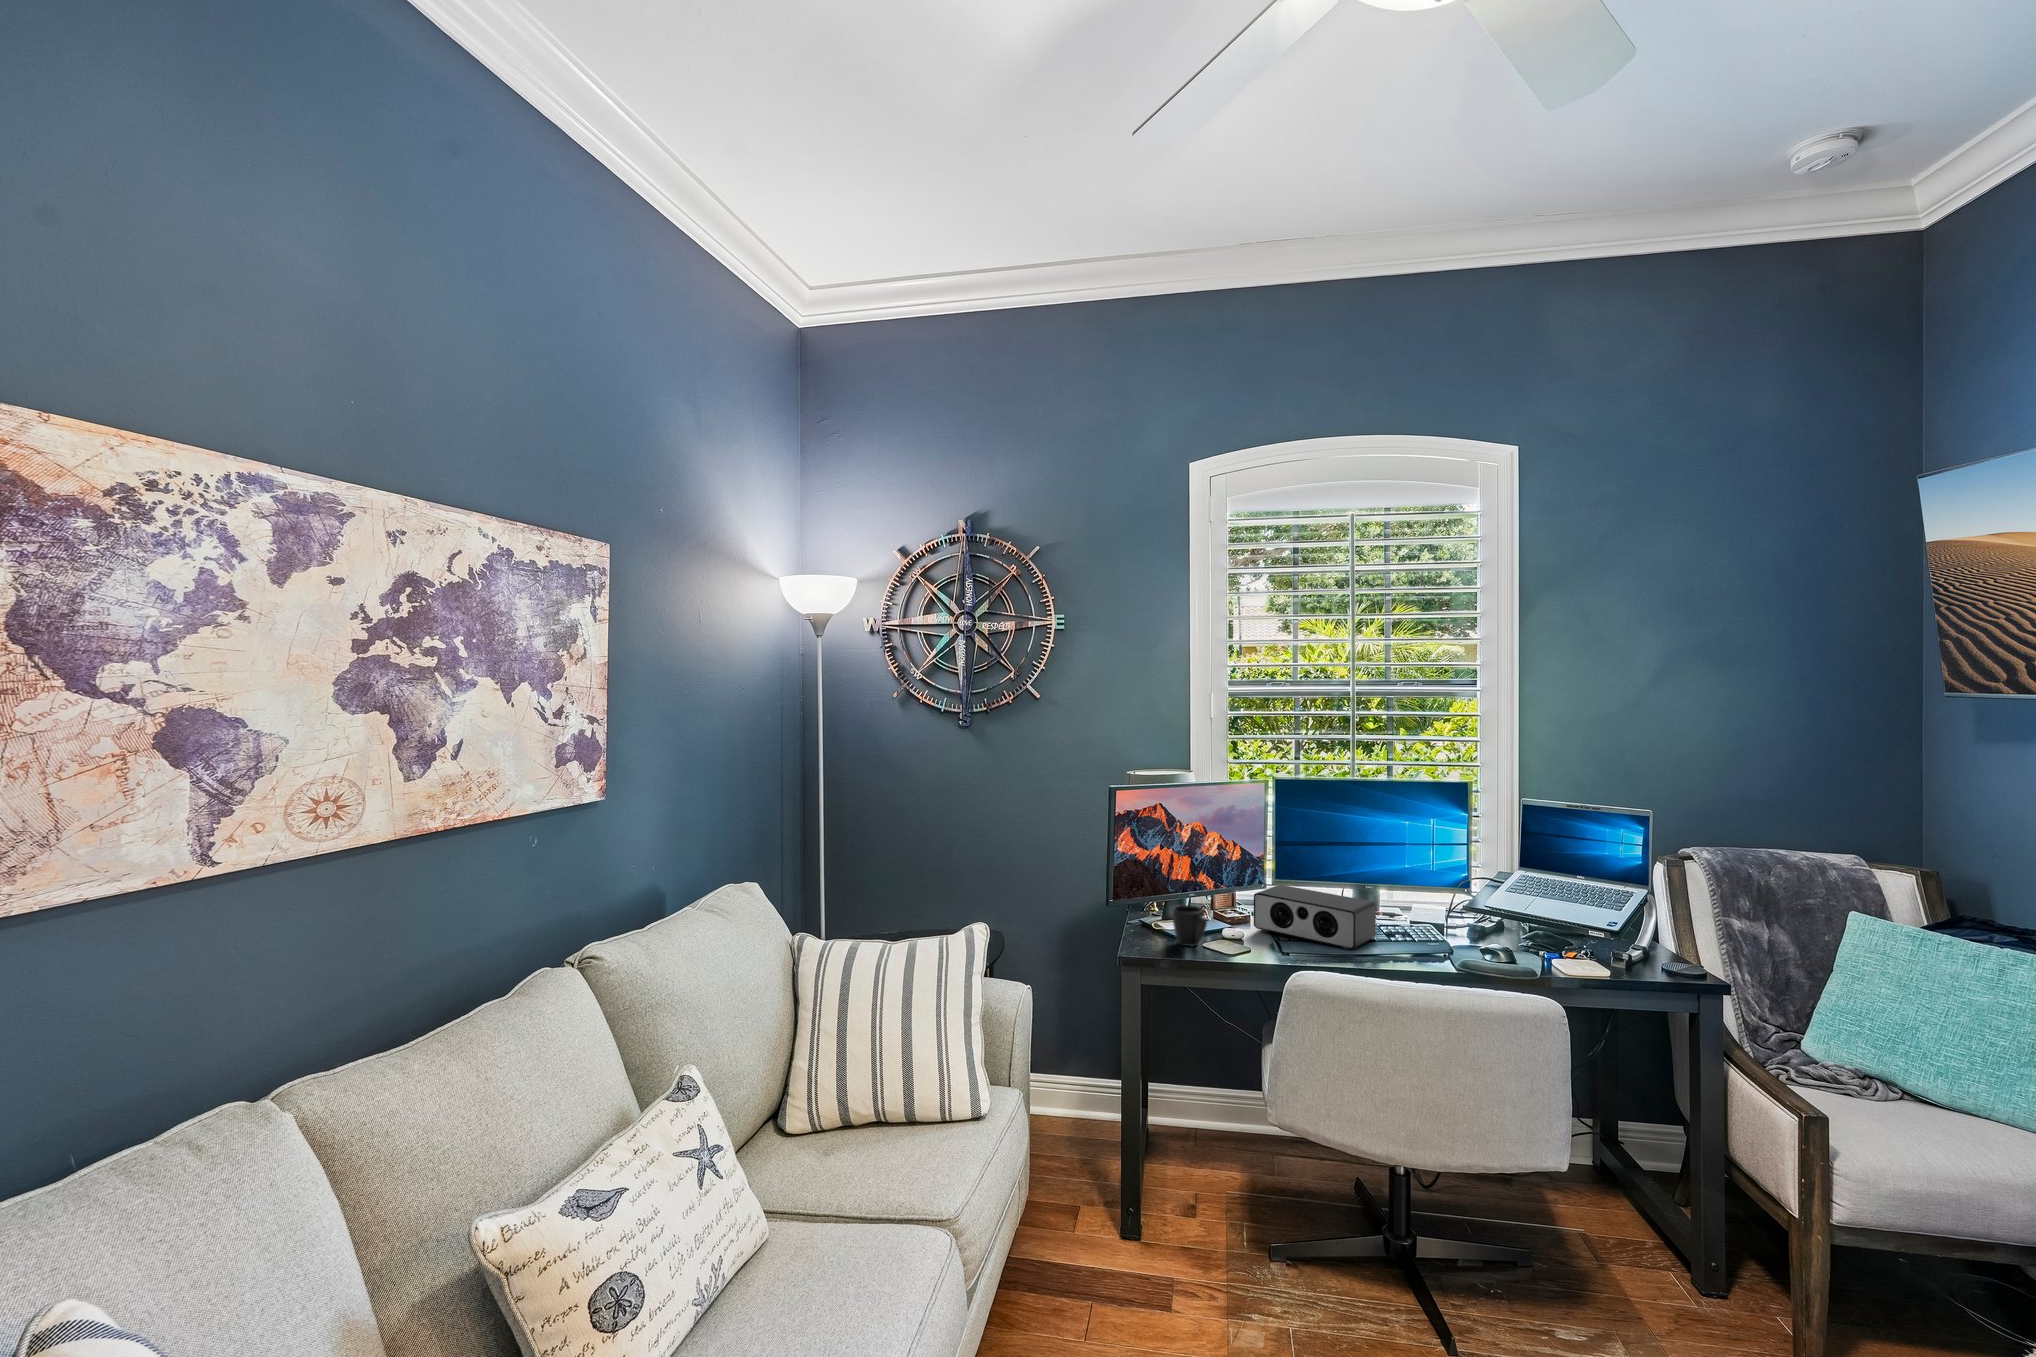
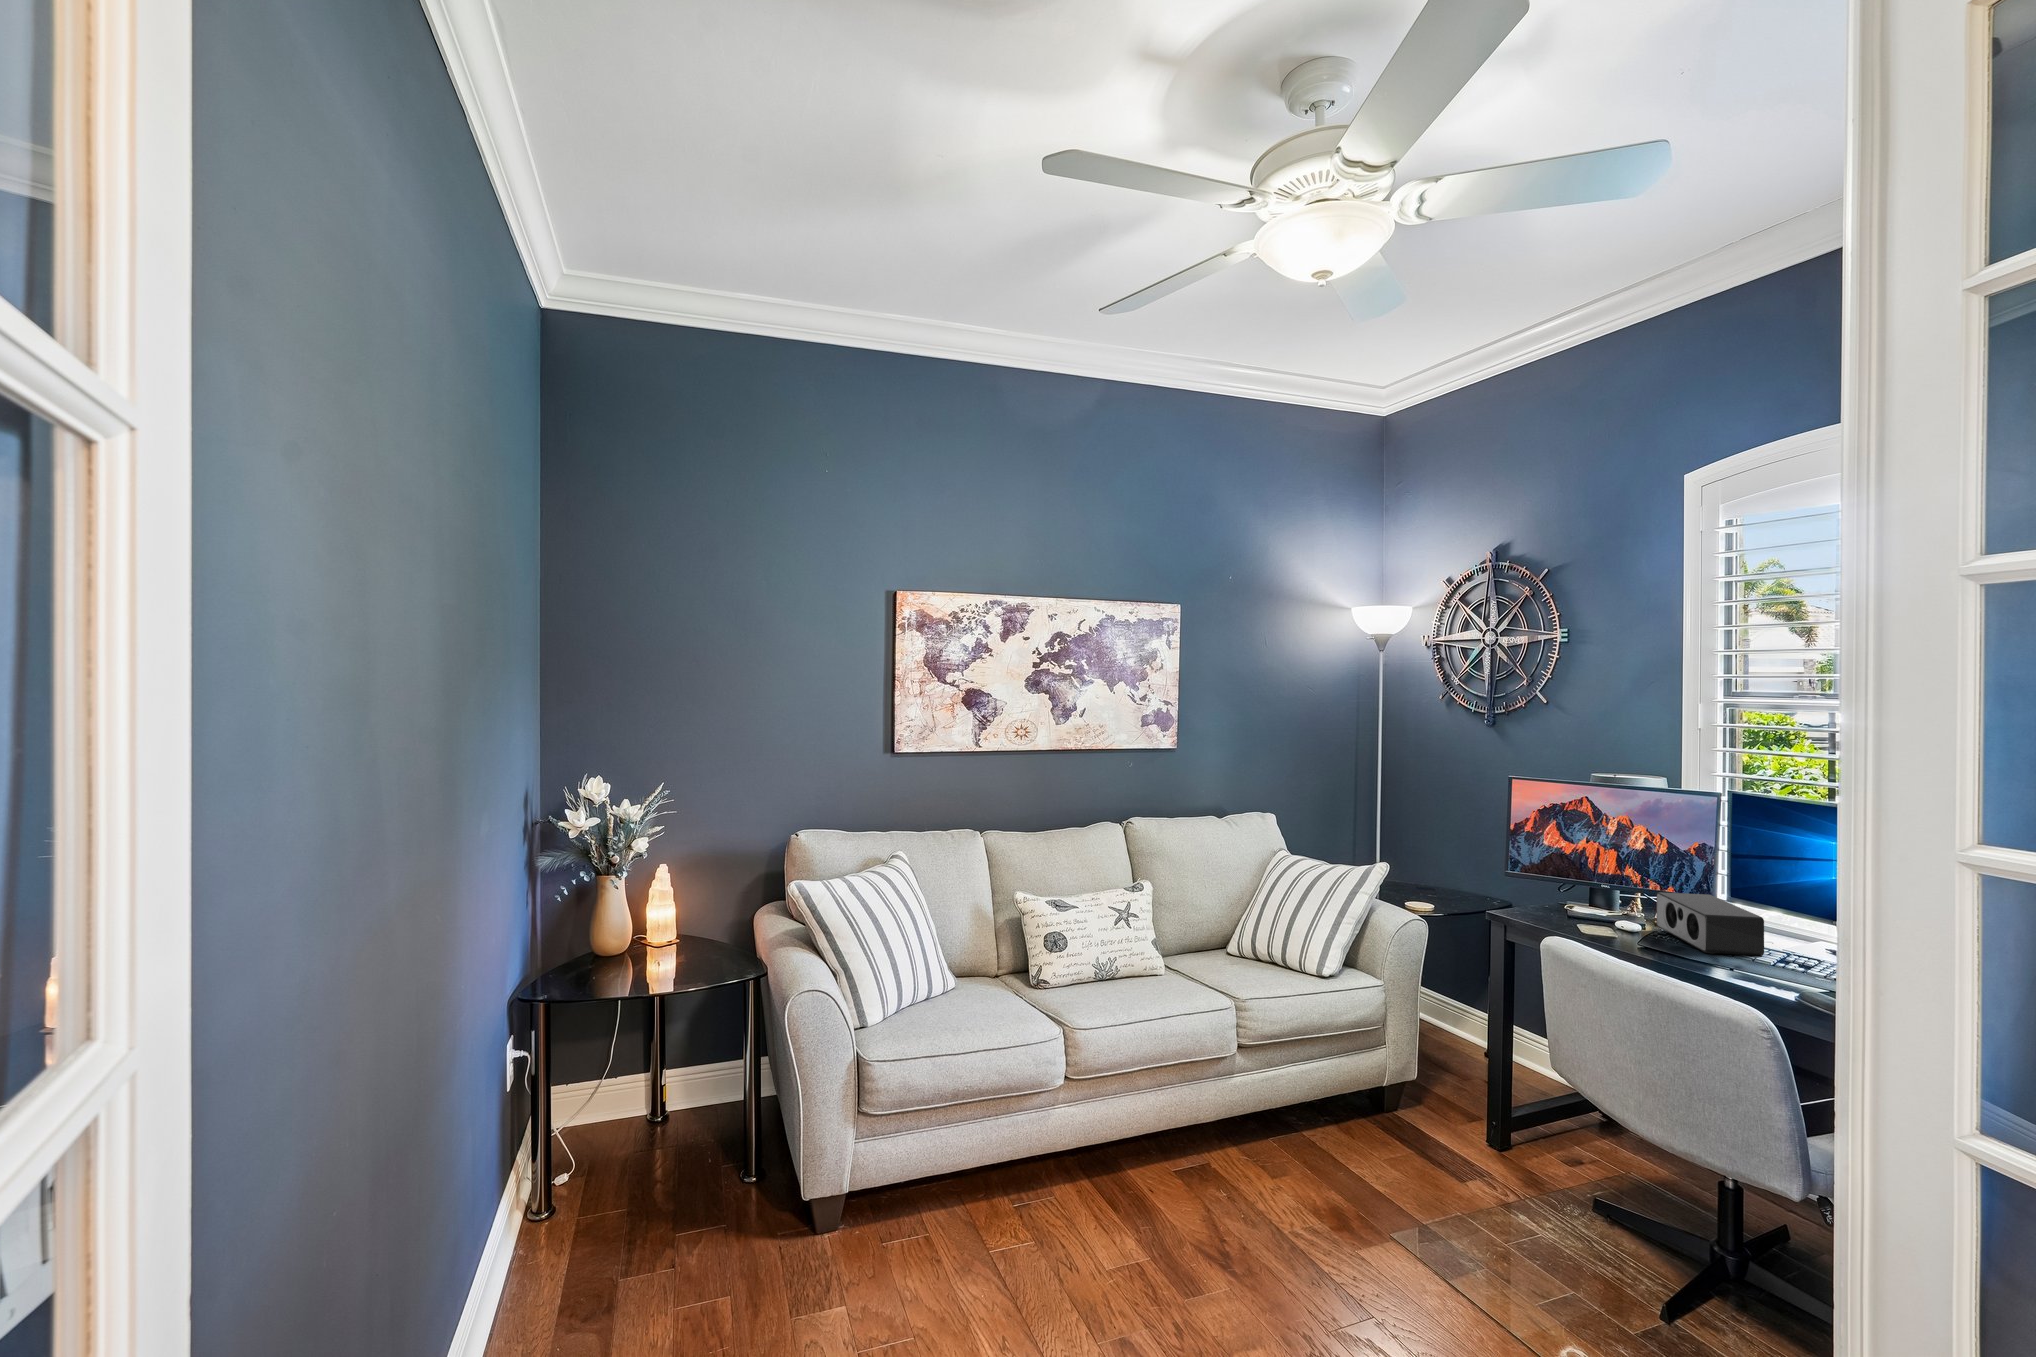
mug: present [1173,905,1207,946] -> none [1556,888,1587,923]

